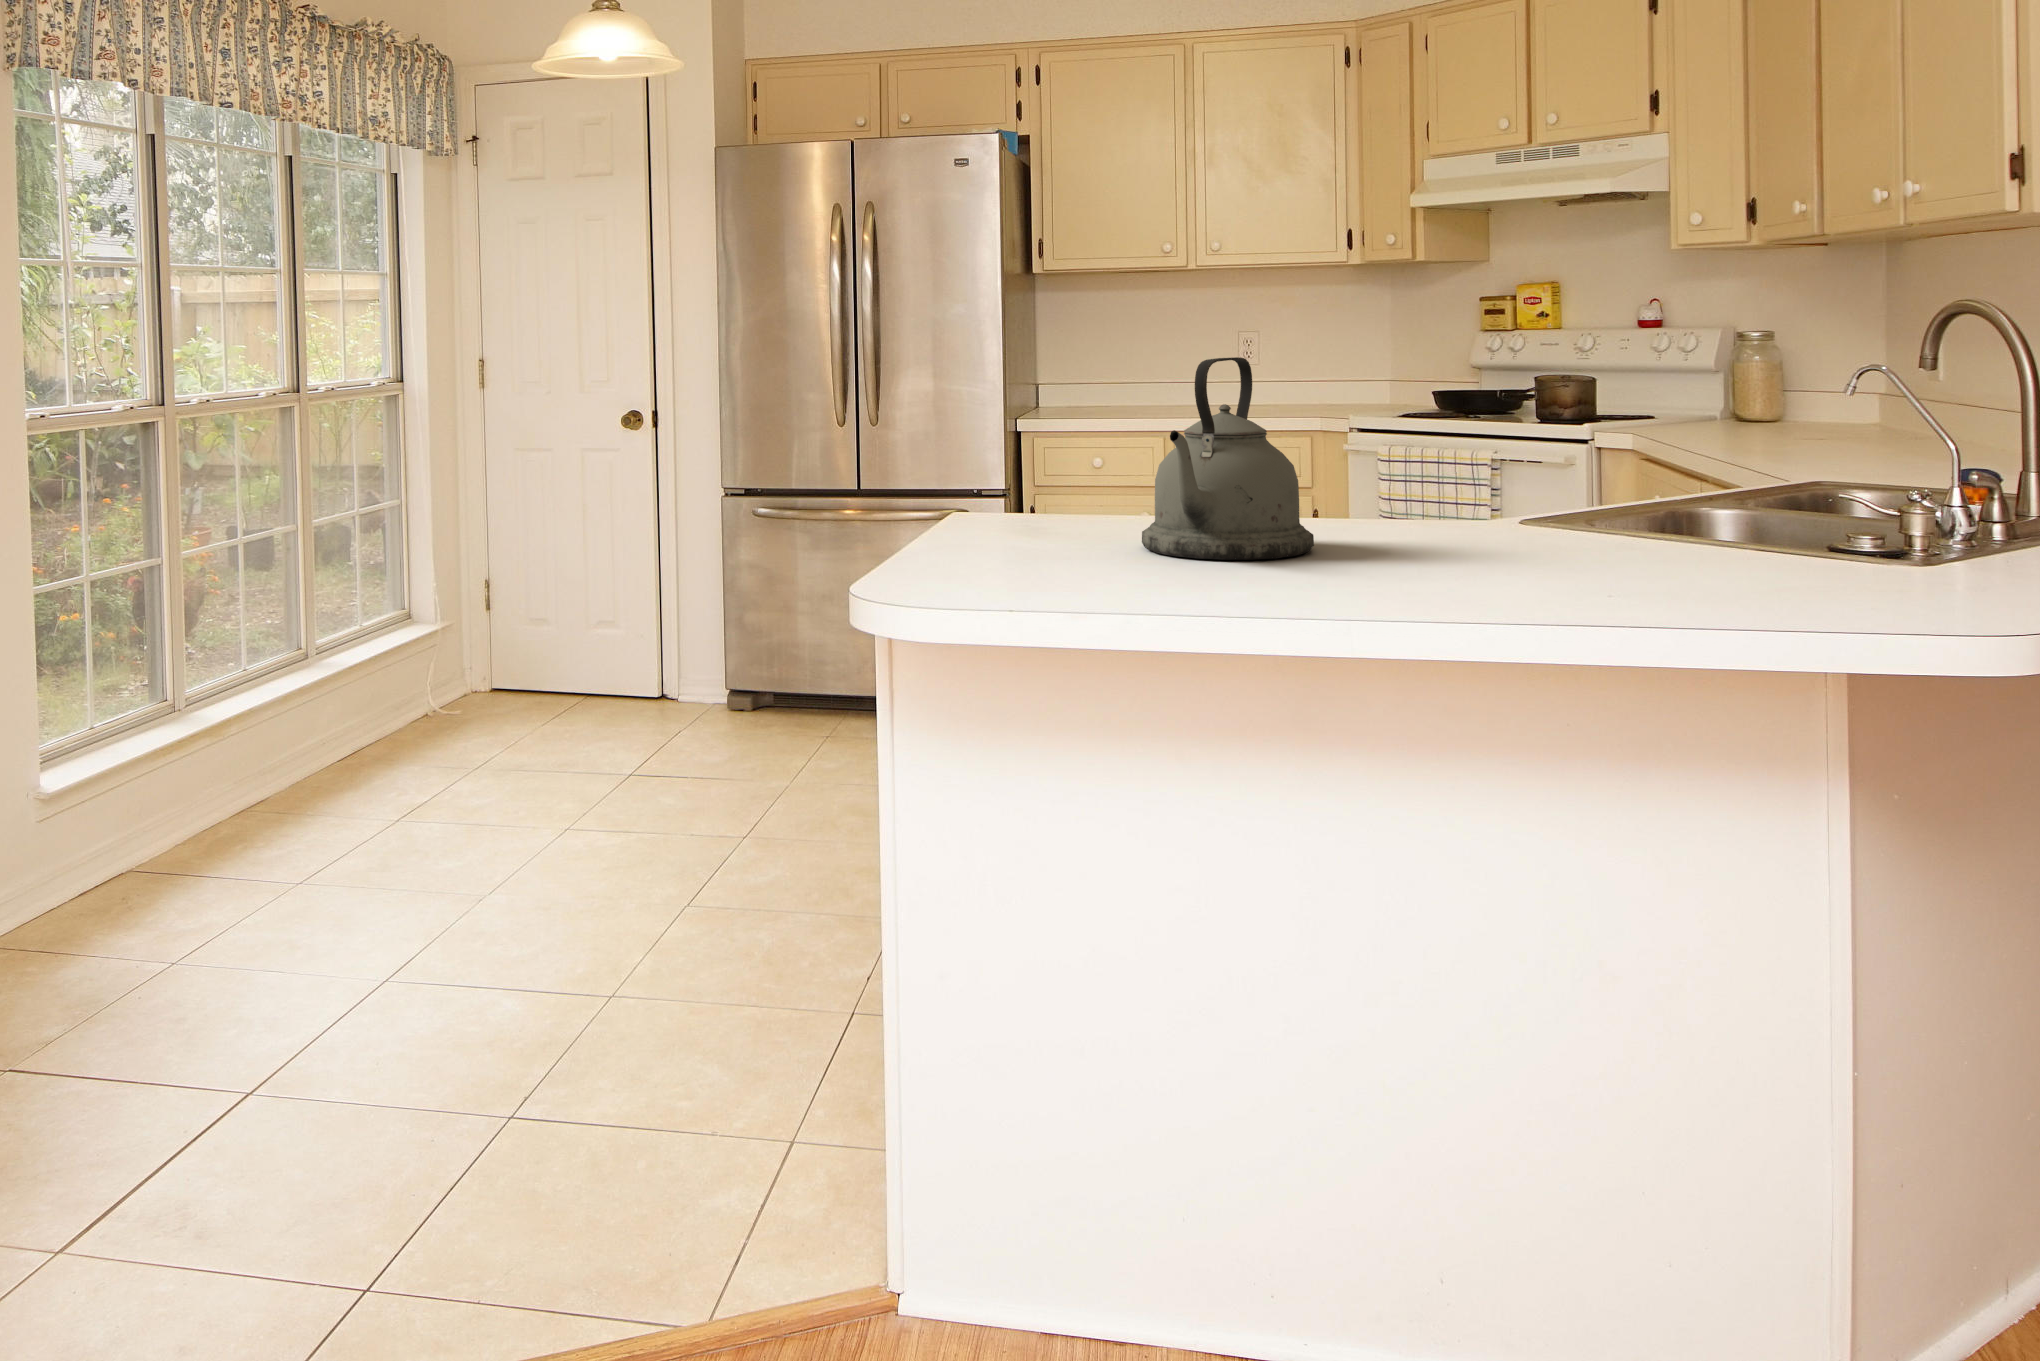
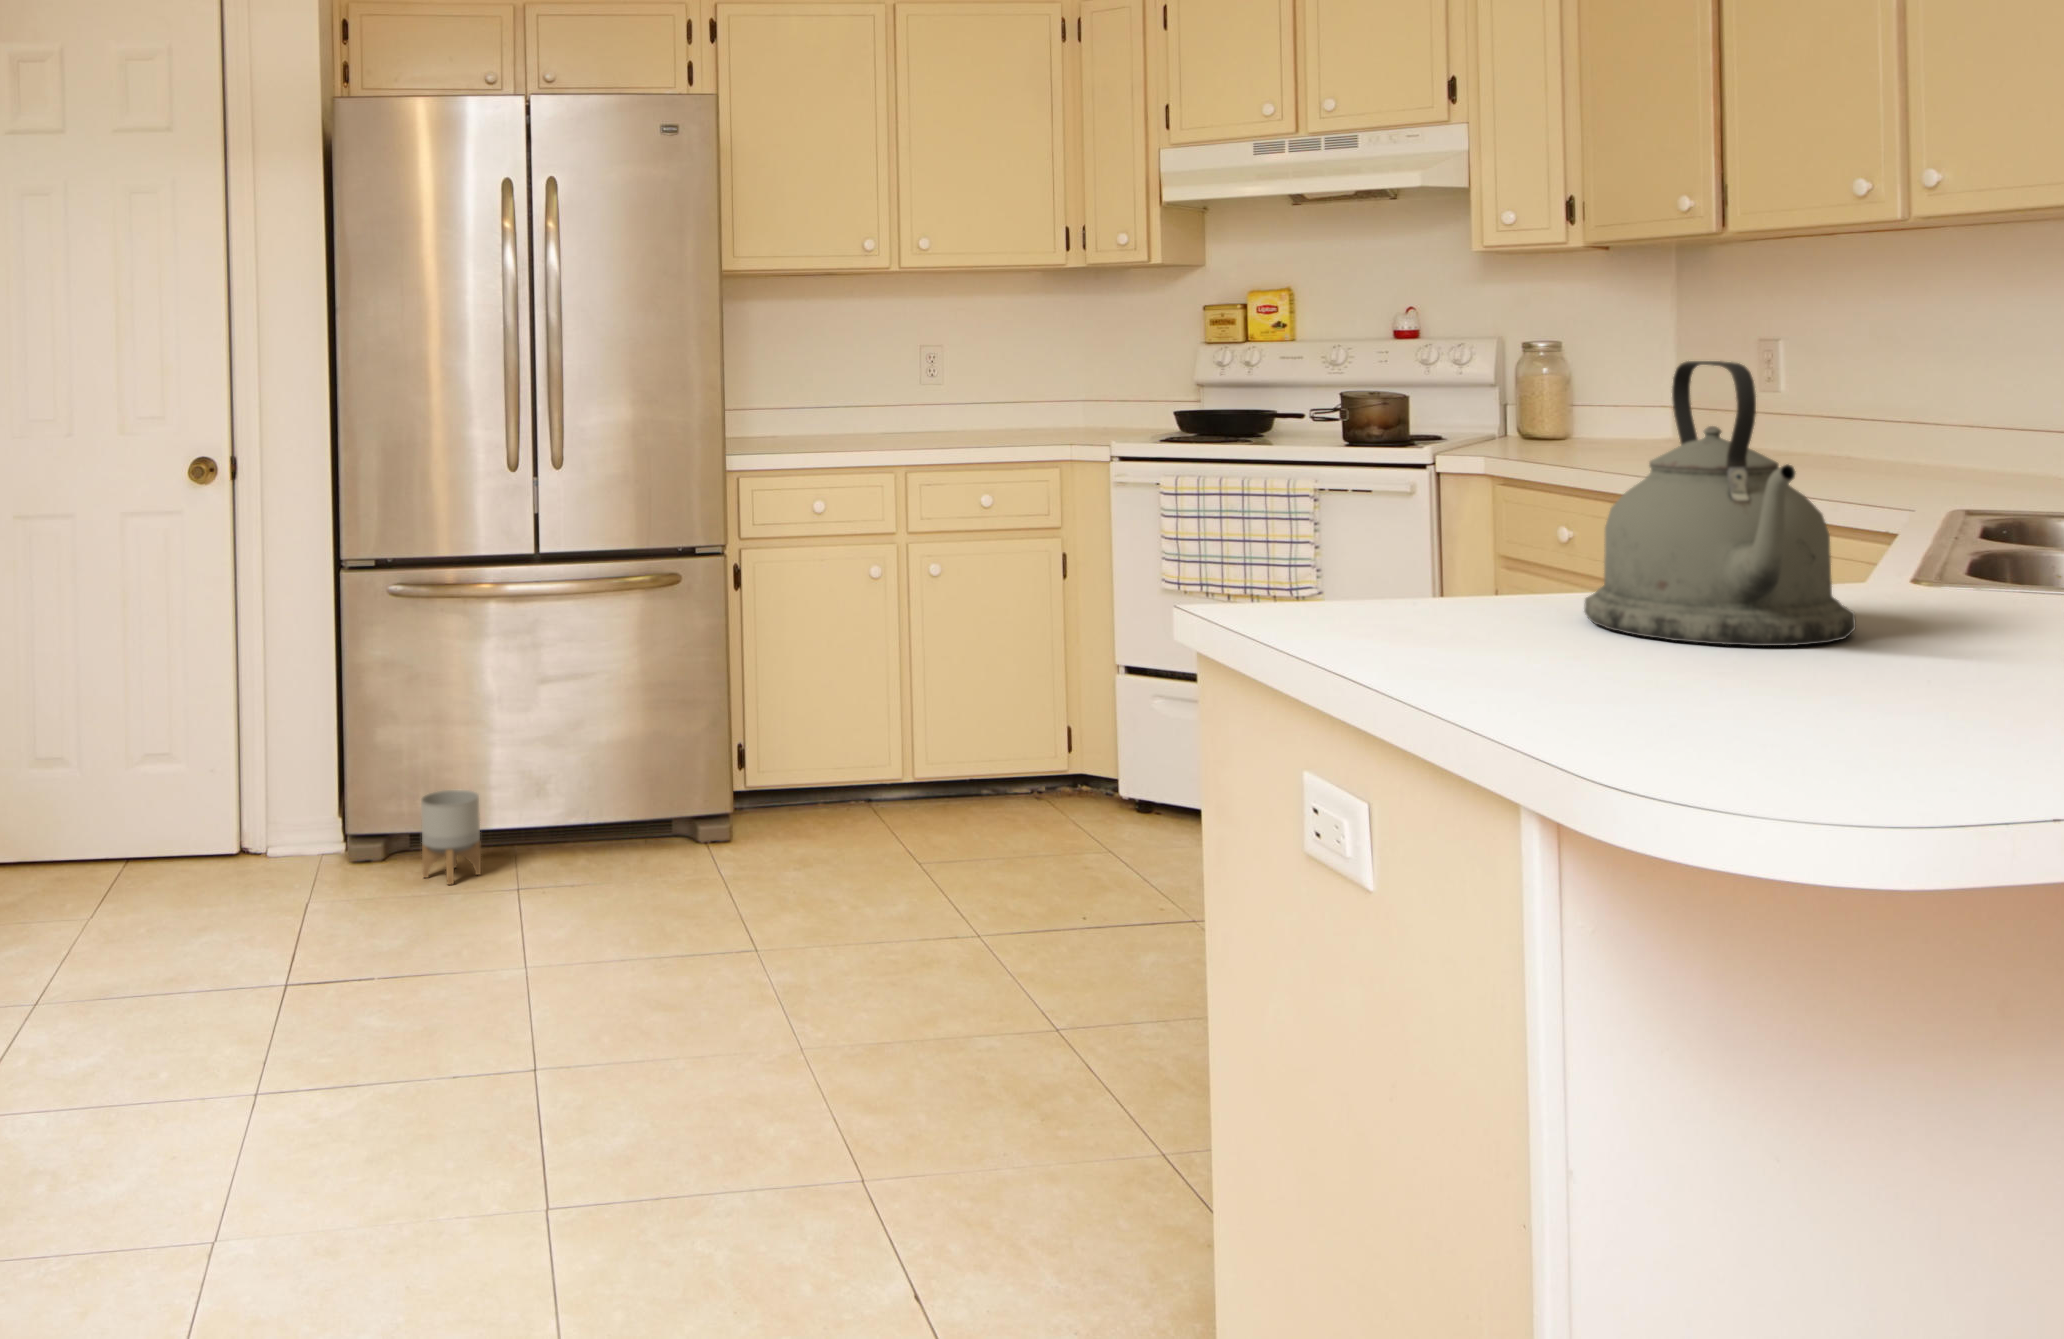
planter: none [761,662,805,730] -> present [421,790,481,885]

